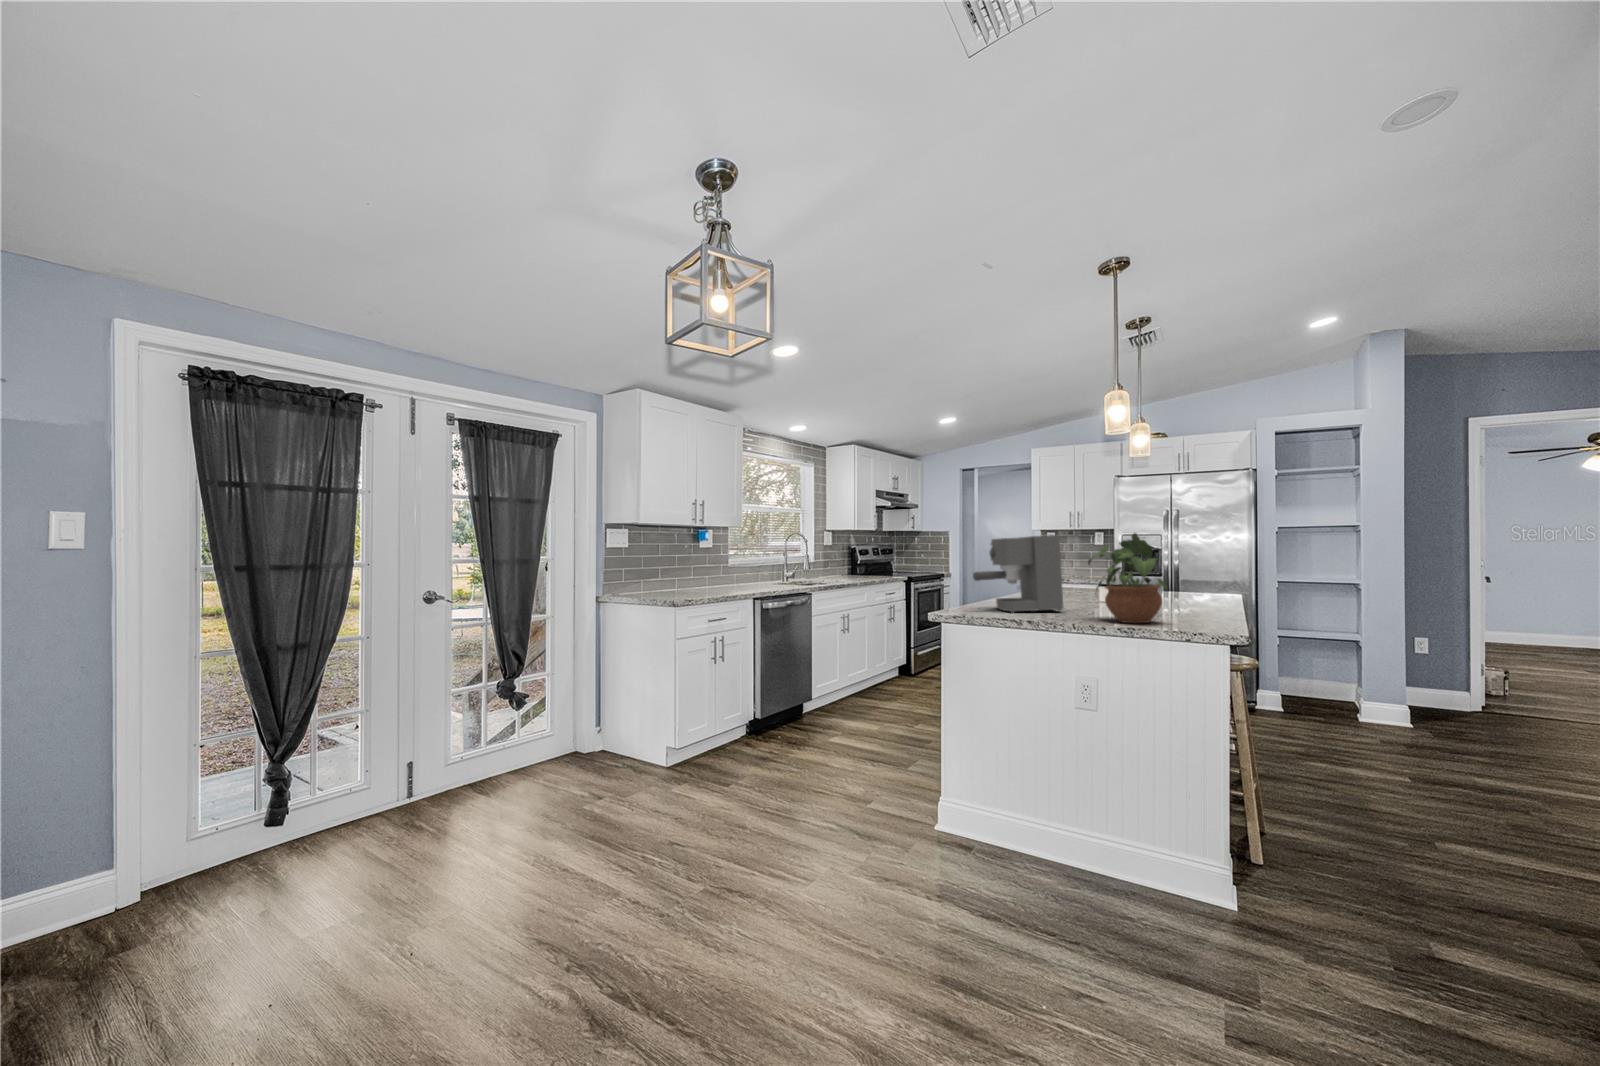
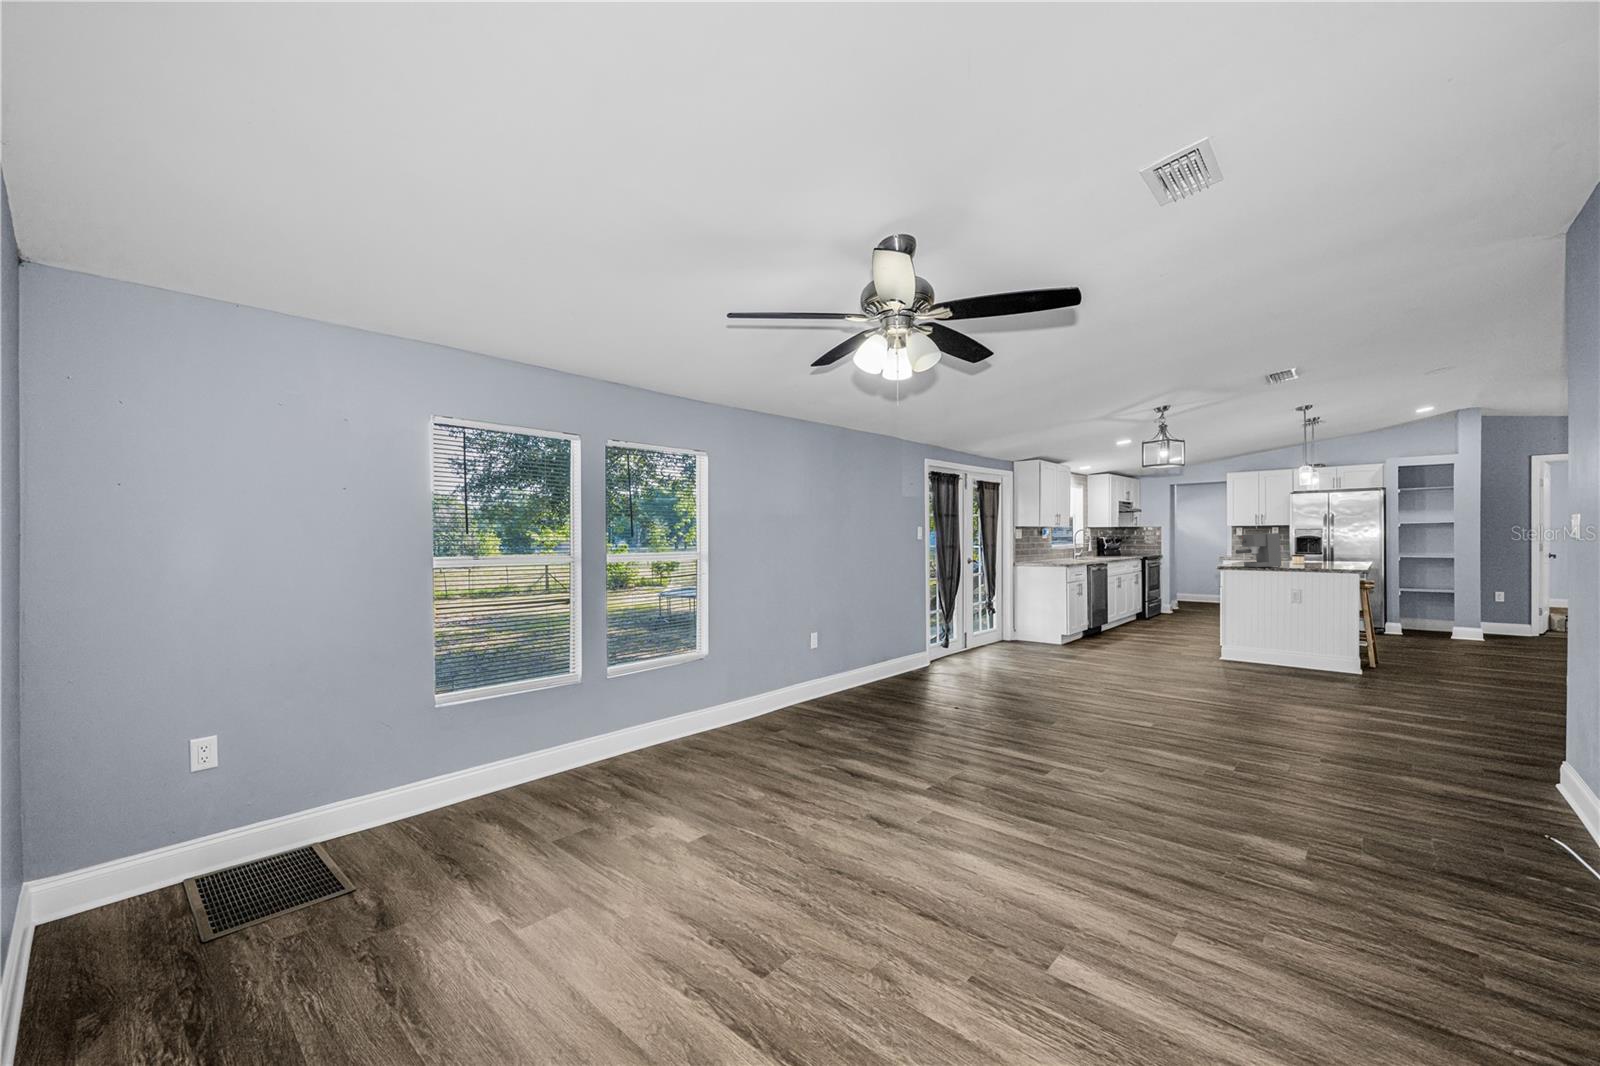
potted plant: present [1088,533,1167,623] -> none [1297,532,1334,569]

